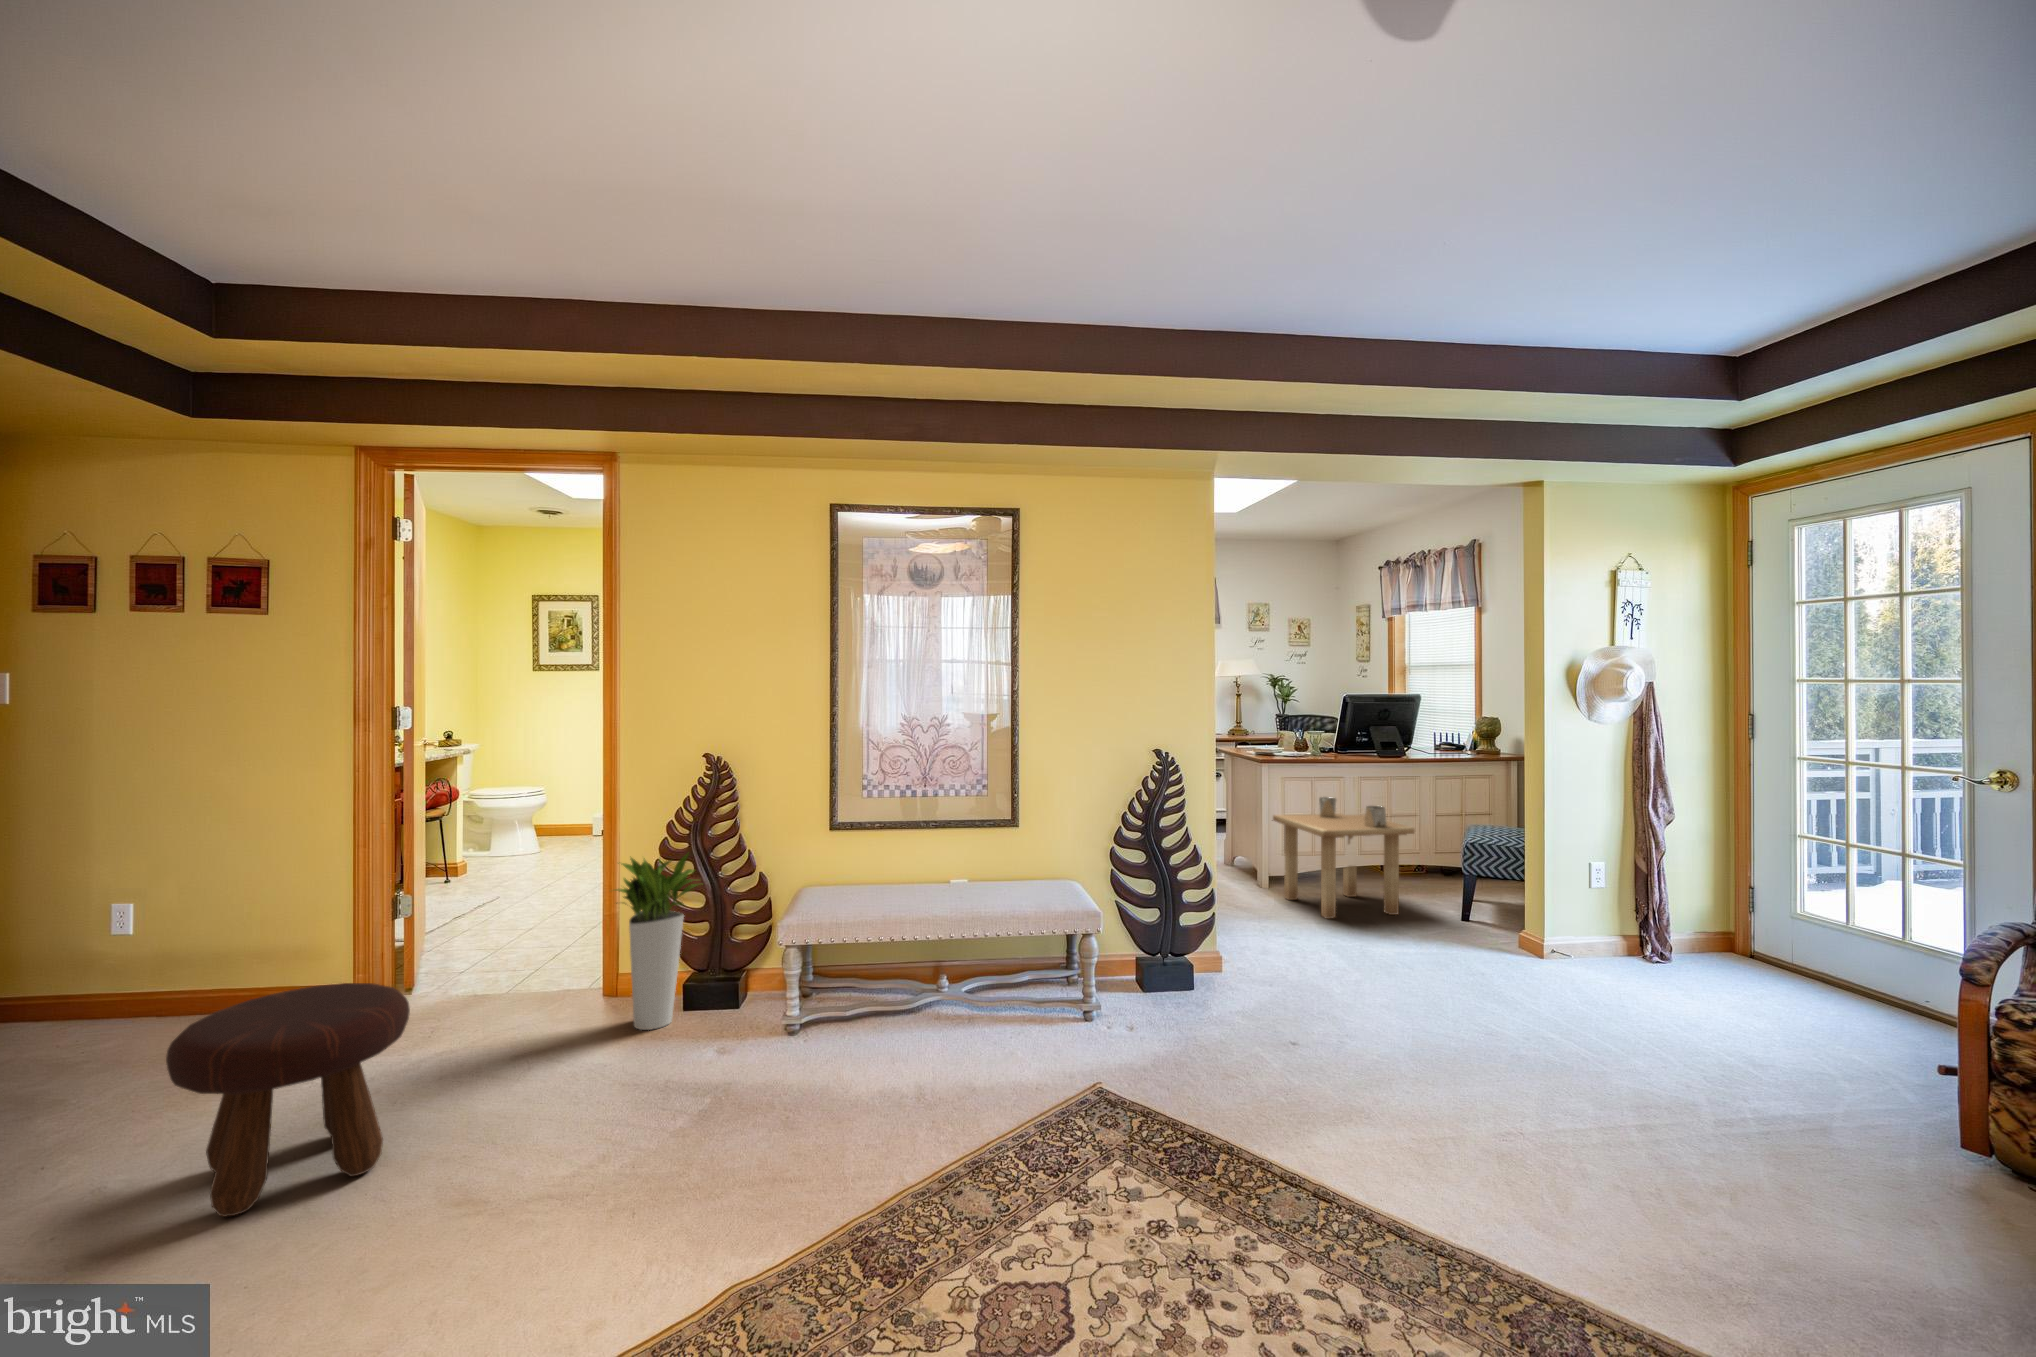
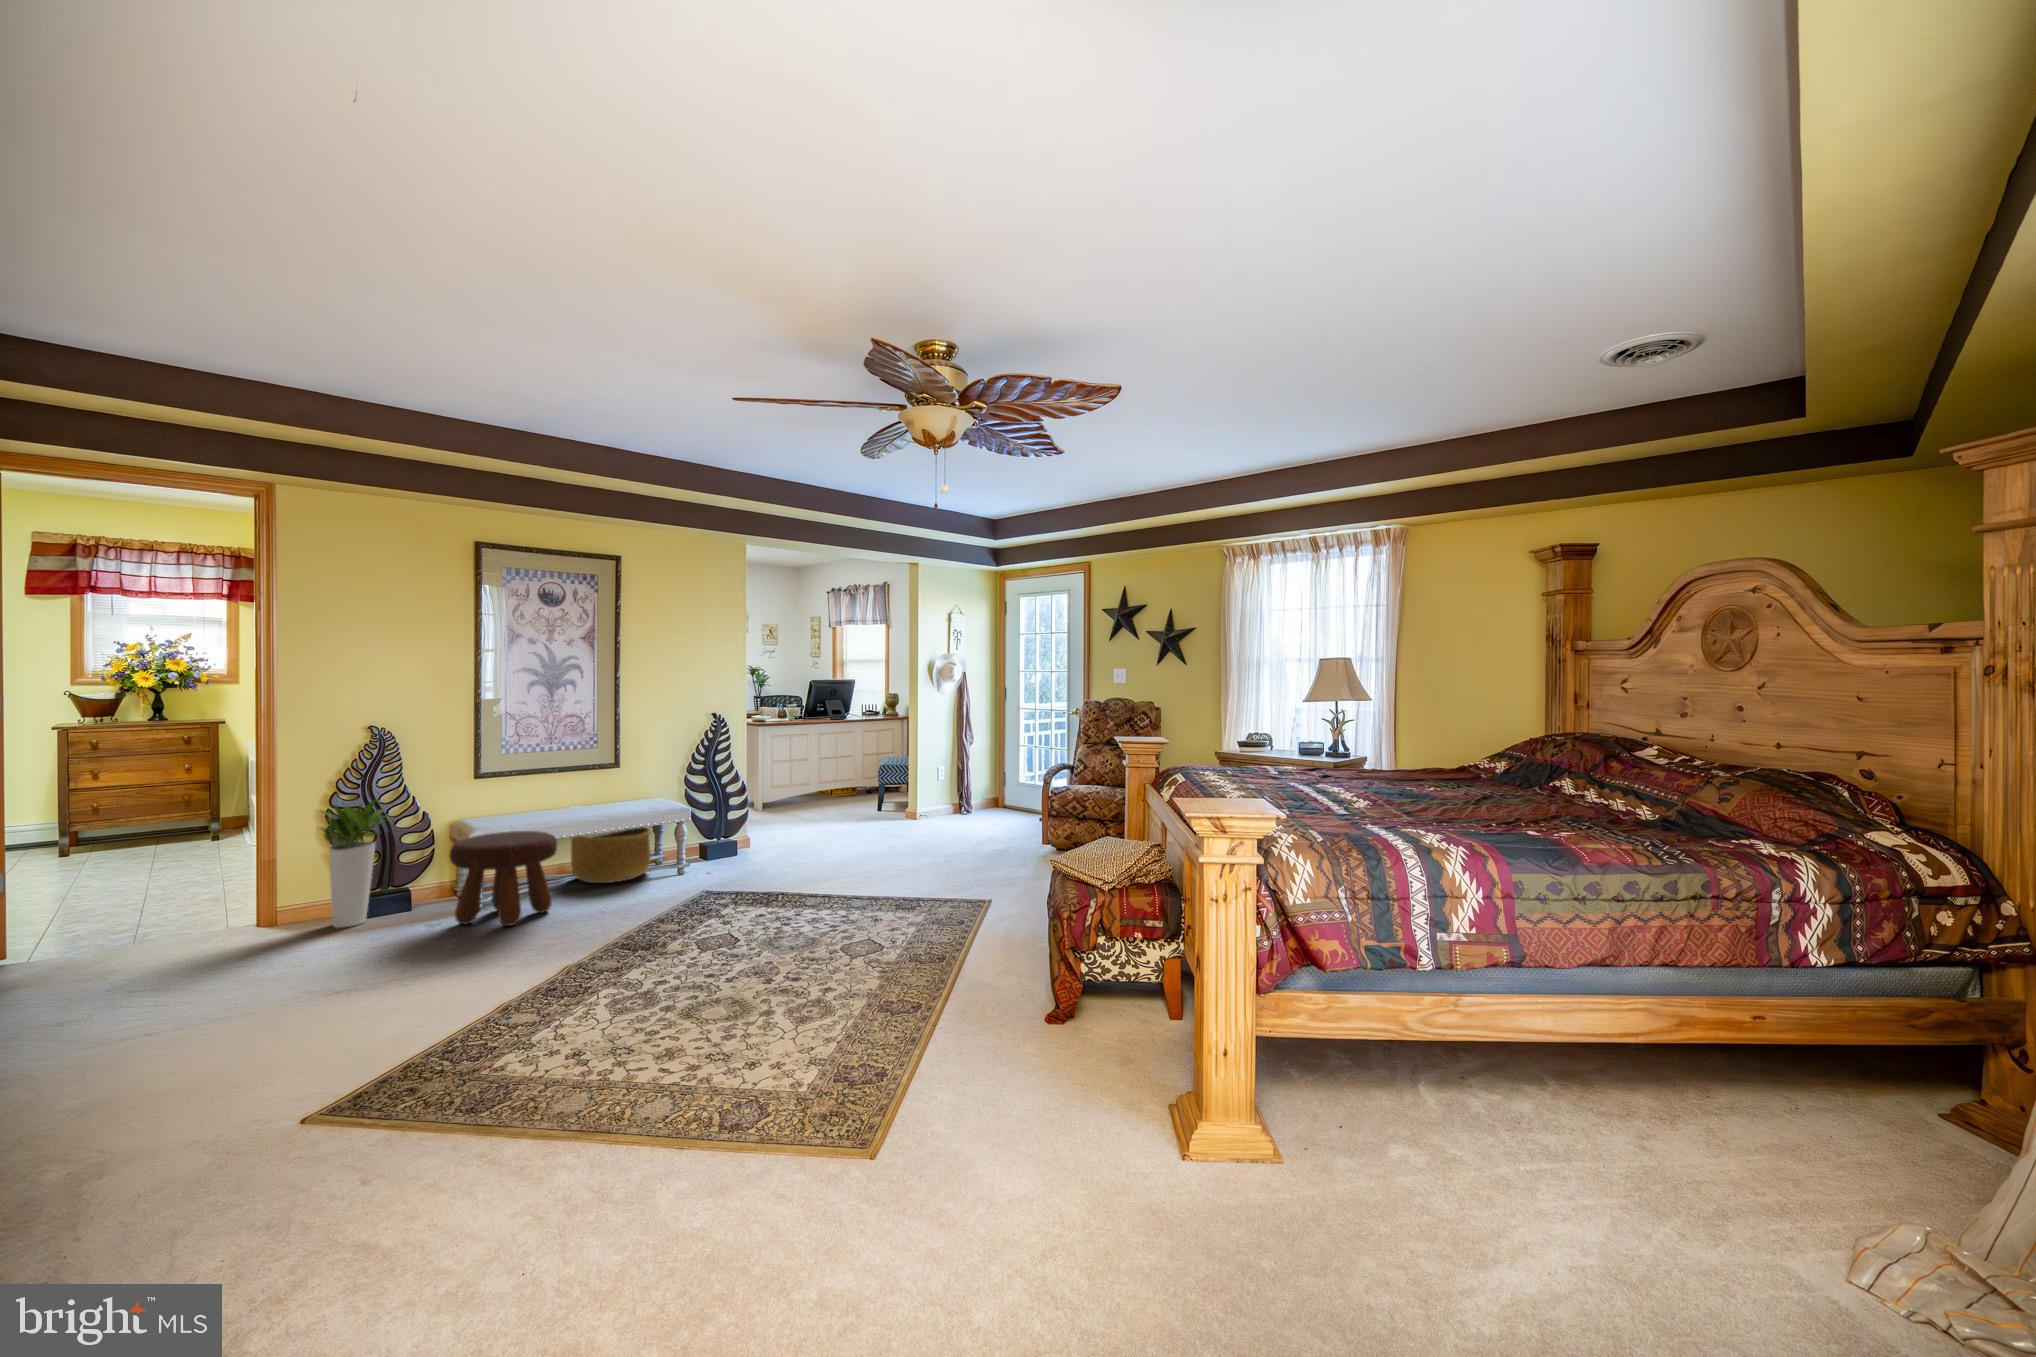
side table: present [1272,797,1415,919] -> none [765,746,852,819]
basket: none [939,916,1050,1016] -> present [571,826,651,883]
footstool: present [166,983,410,1217] -> present [449,831,557,926]

